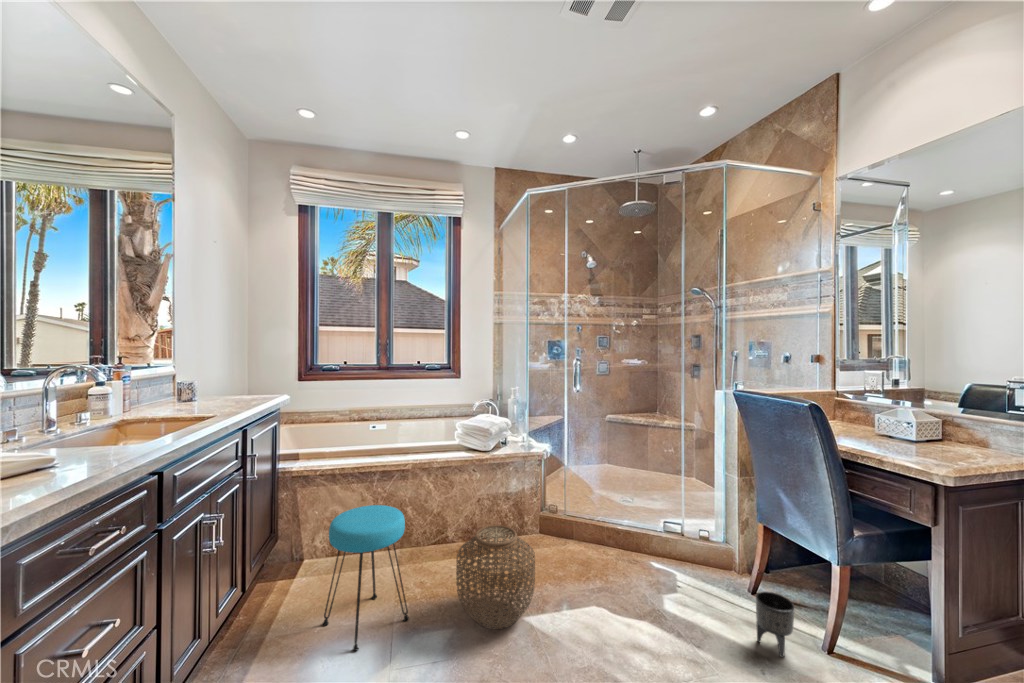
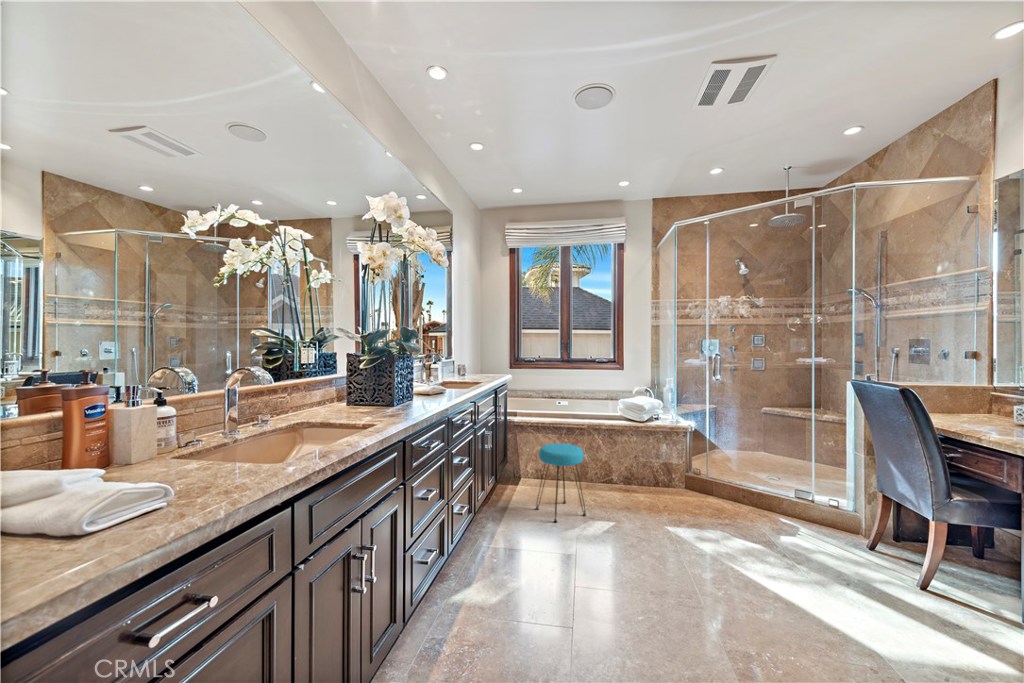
woven basket: present [456,525,535,629] -> none [617,465,672,530]
planter: present [756,591,795,657] -> none [852,536,886,584]

